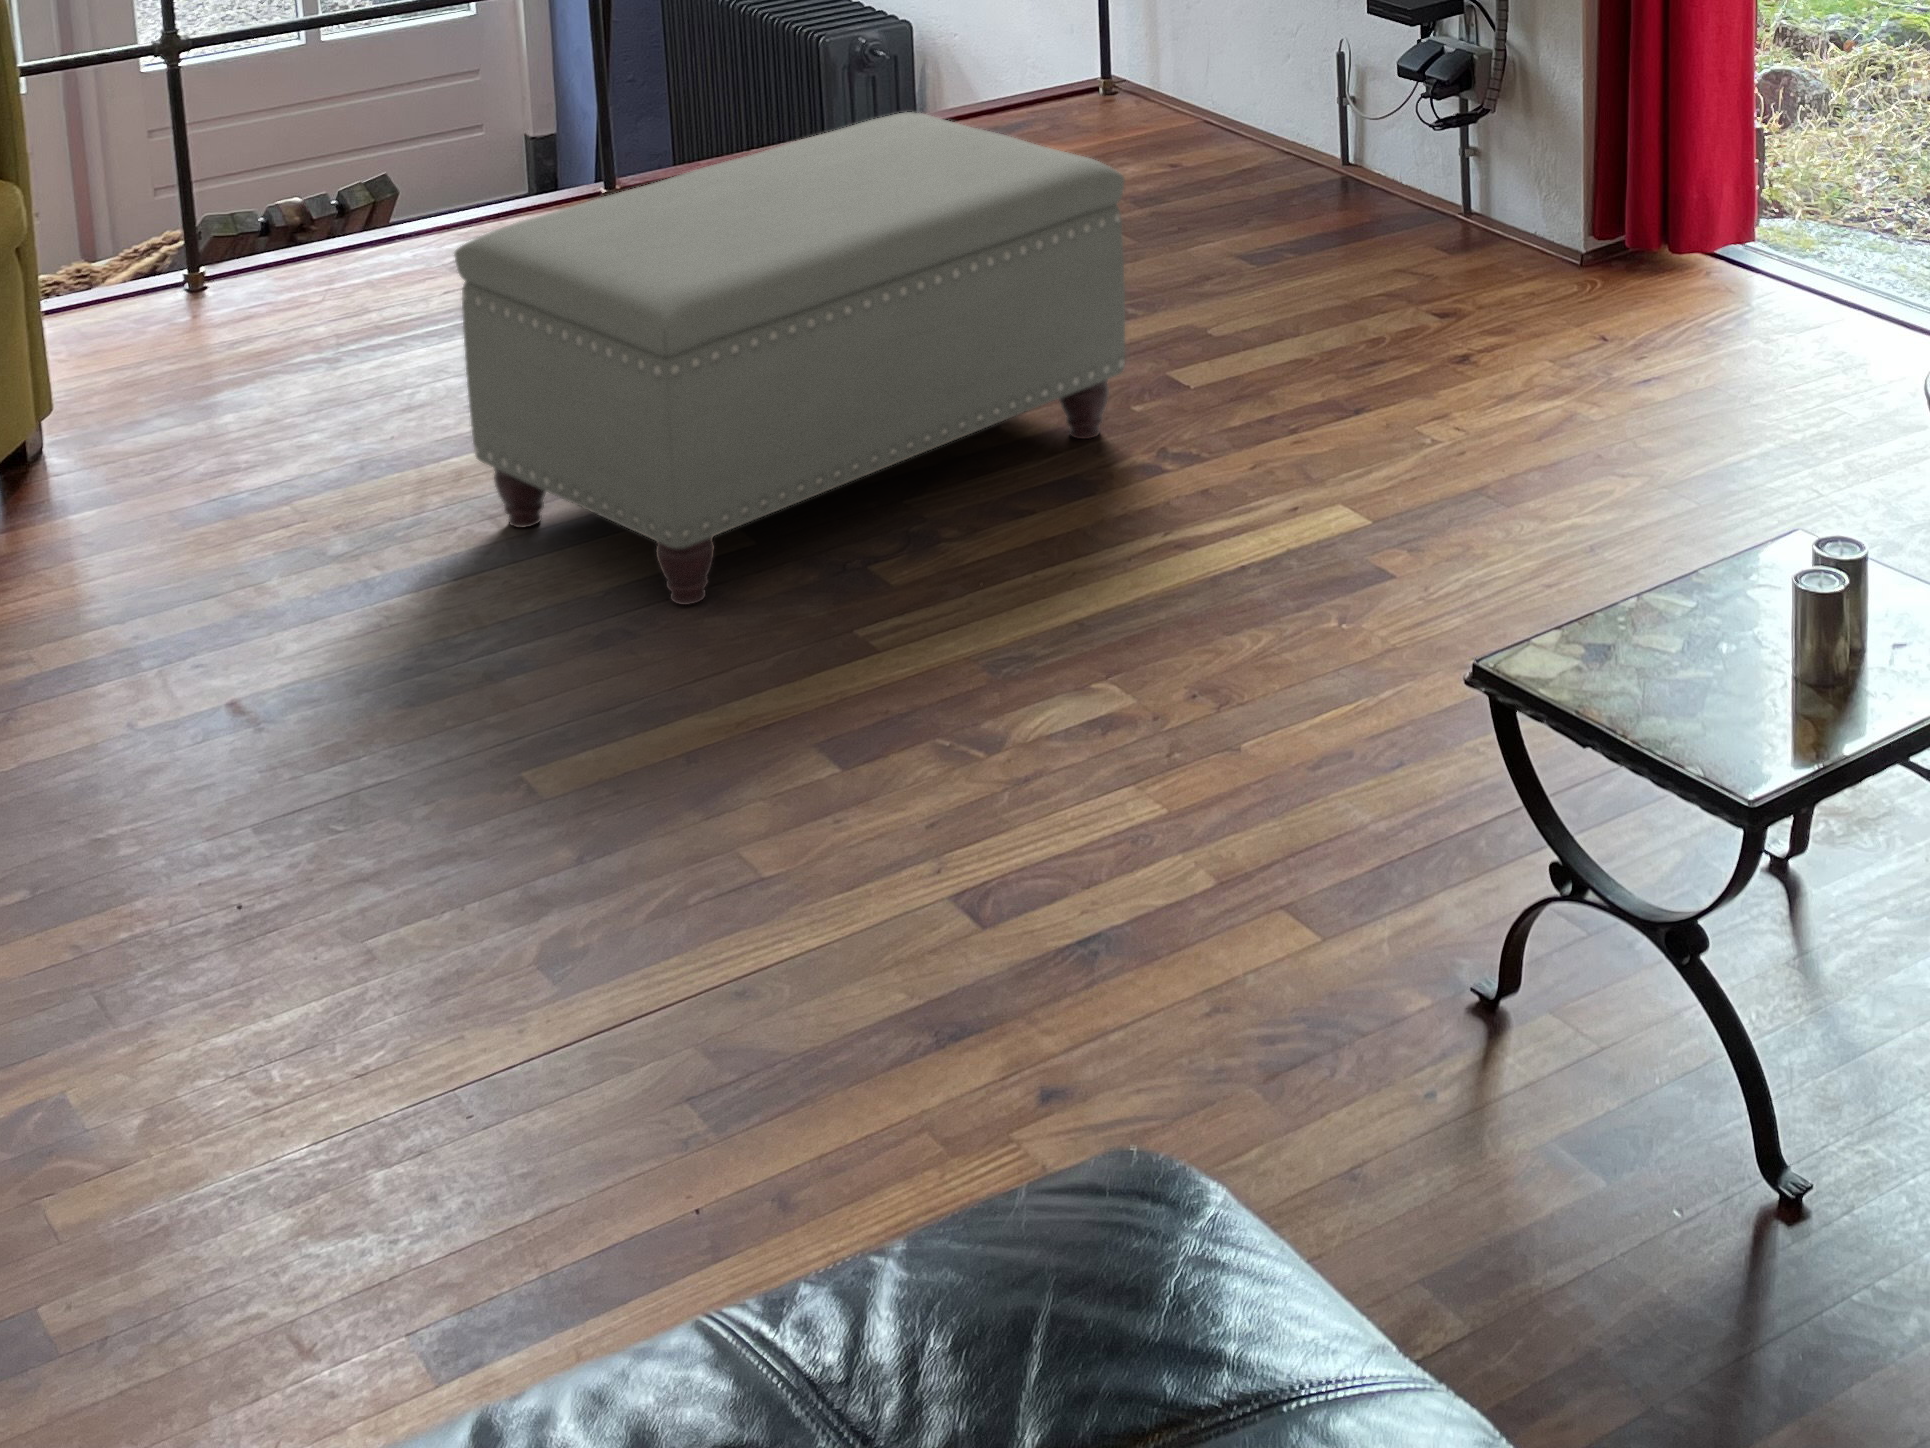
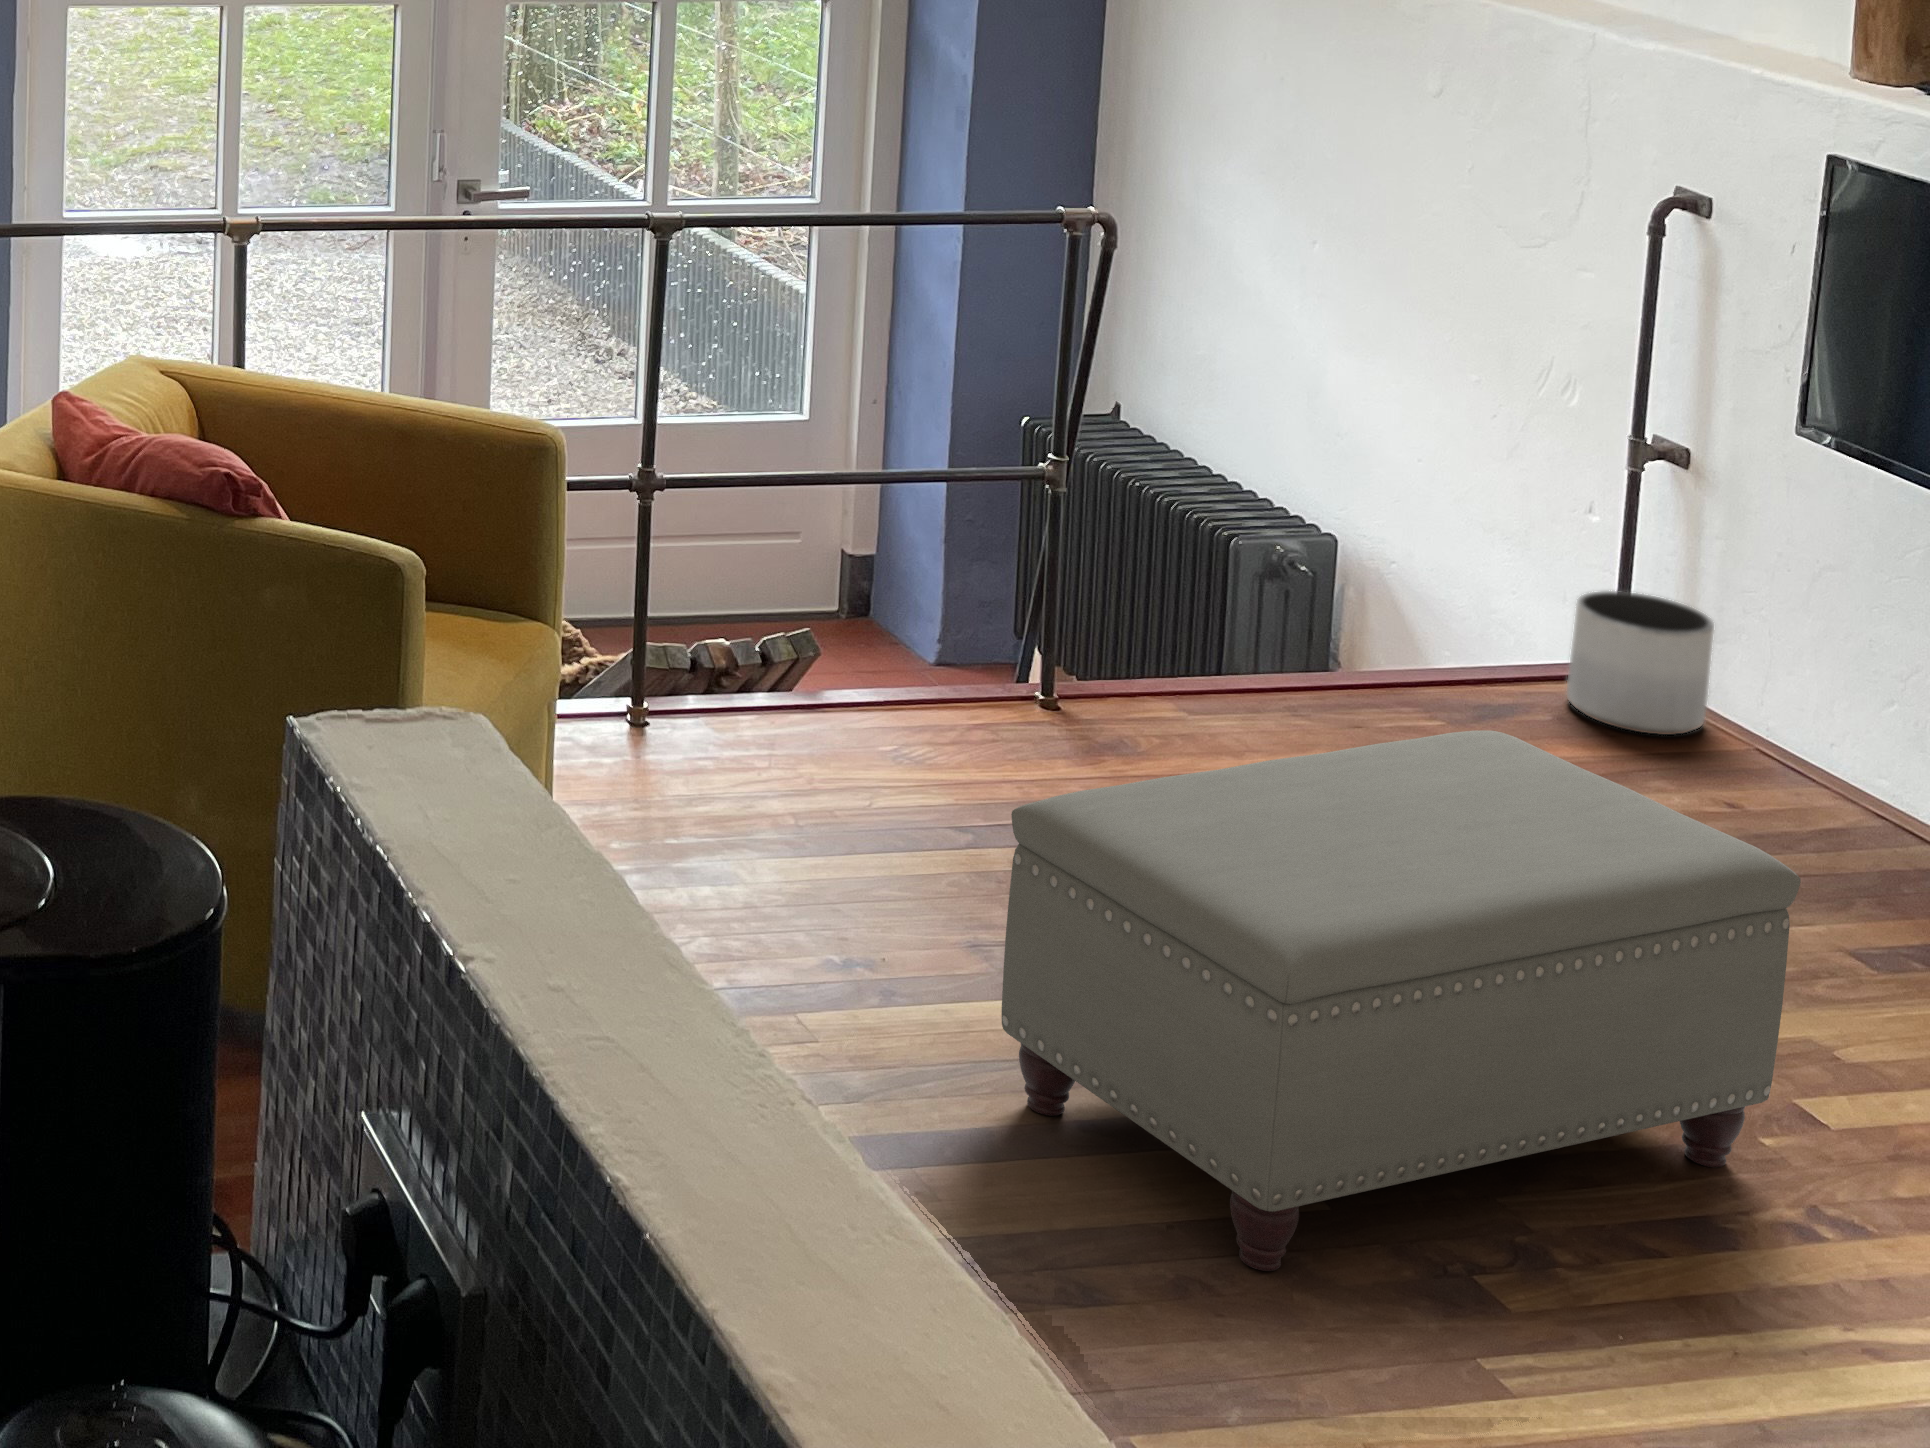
planter: none [1062,11,1169,127] -> present [1567,591,1714,735]

